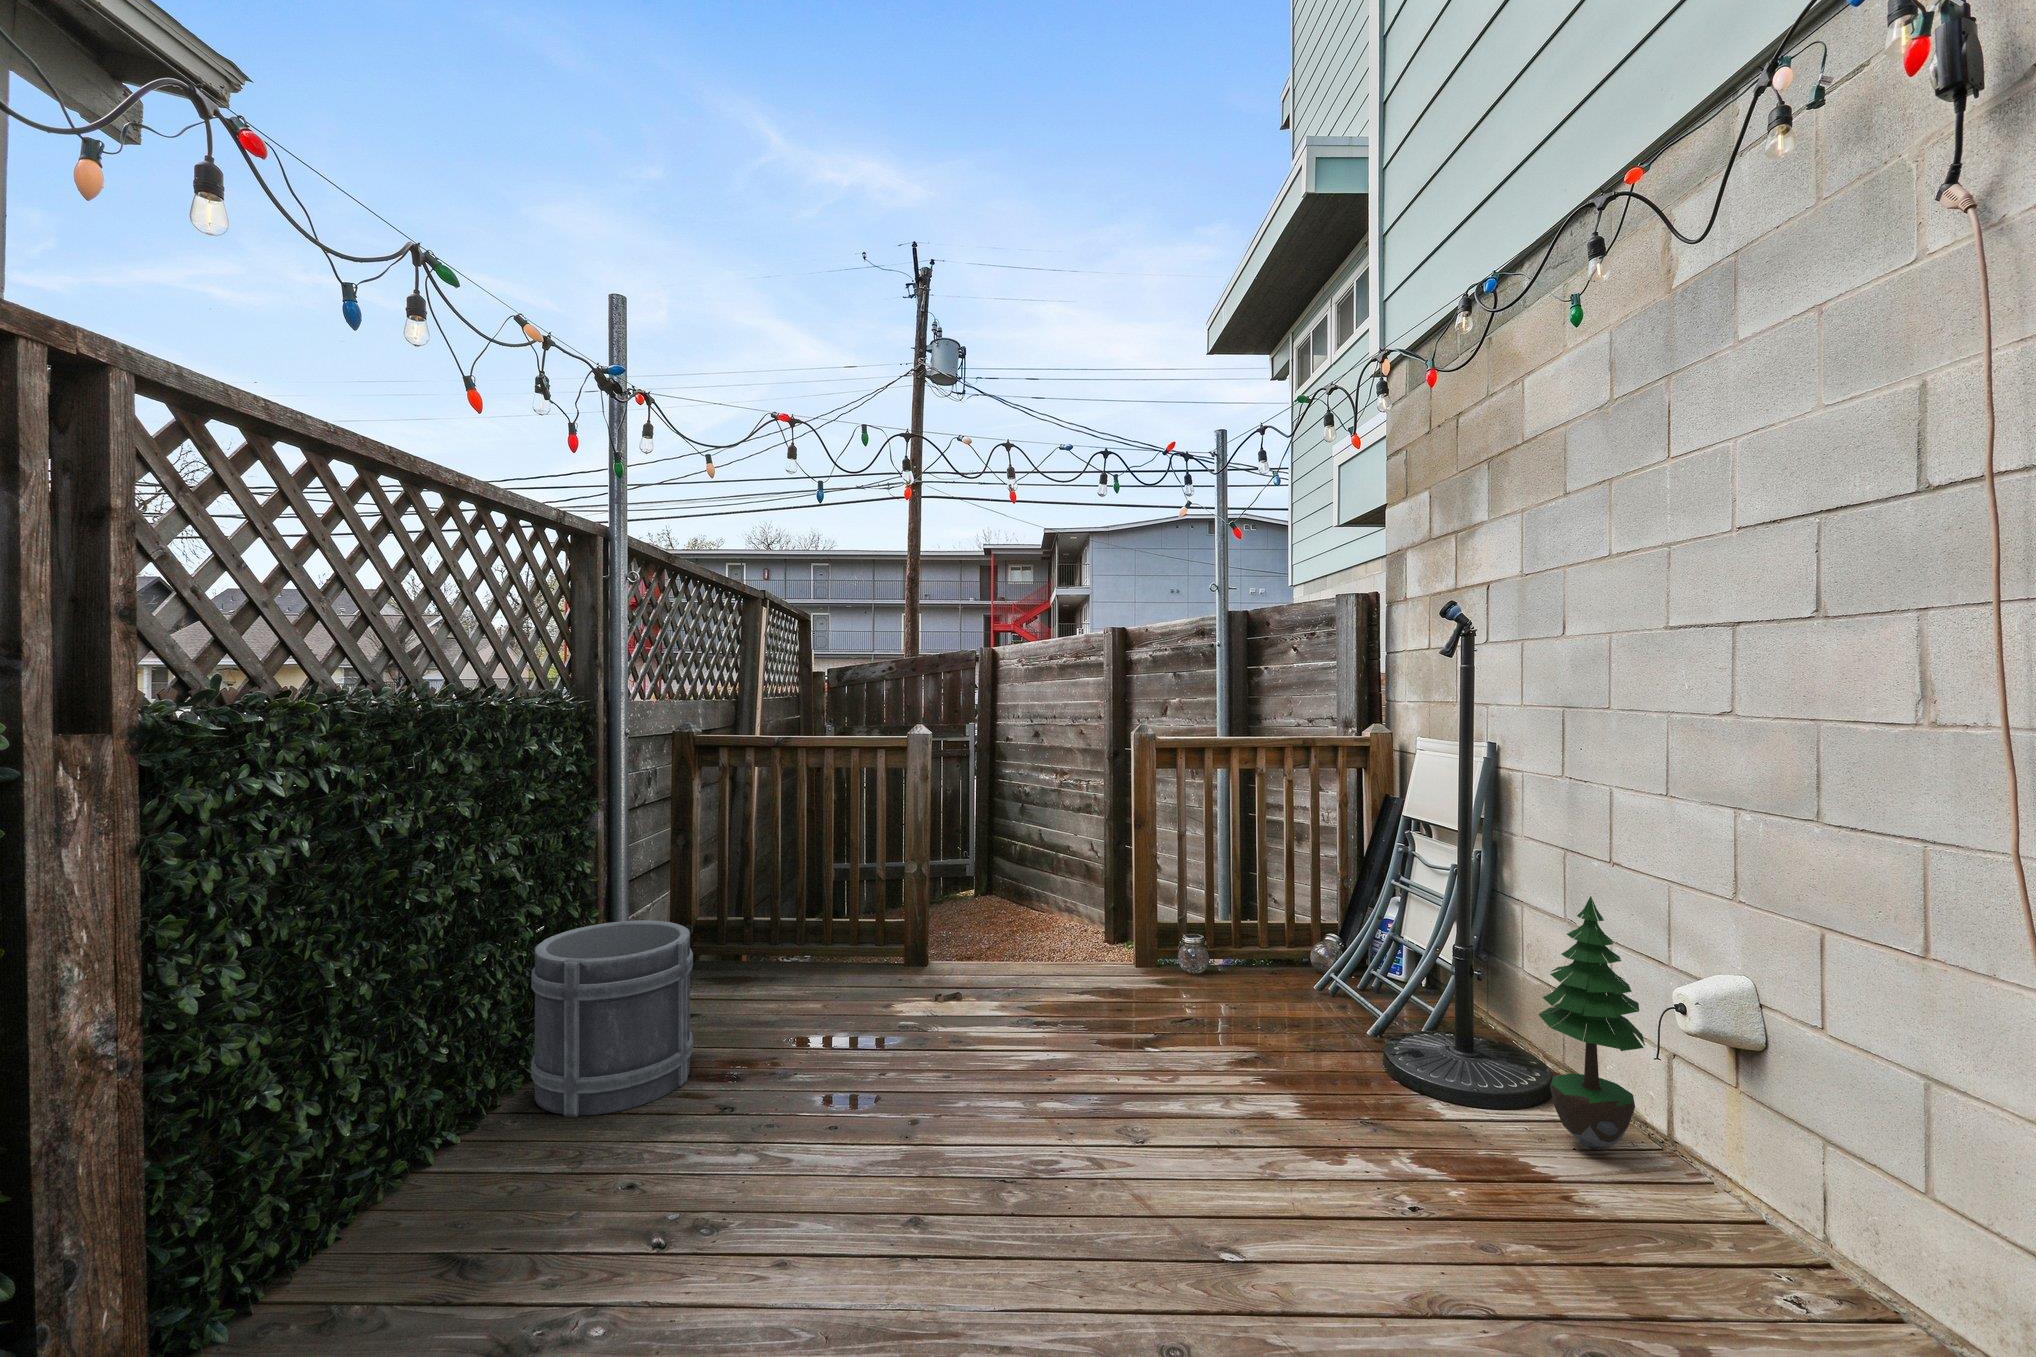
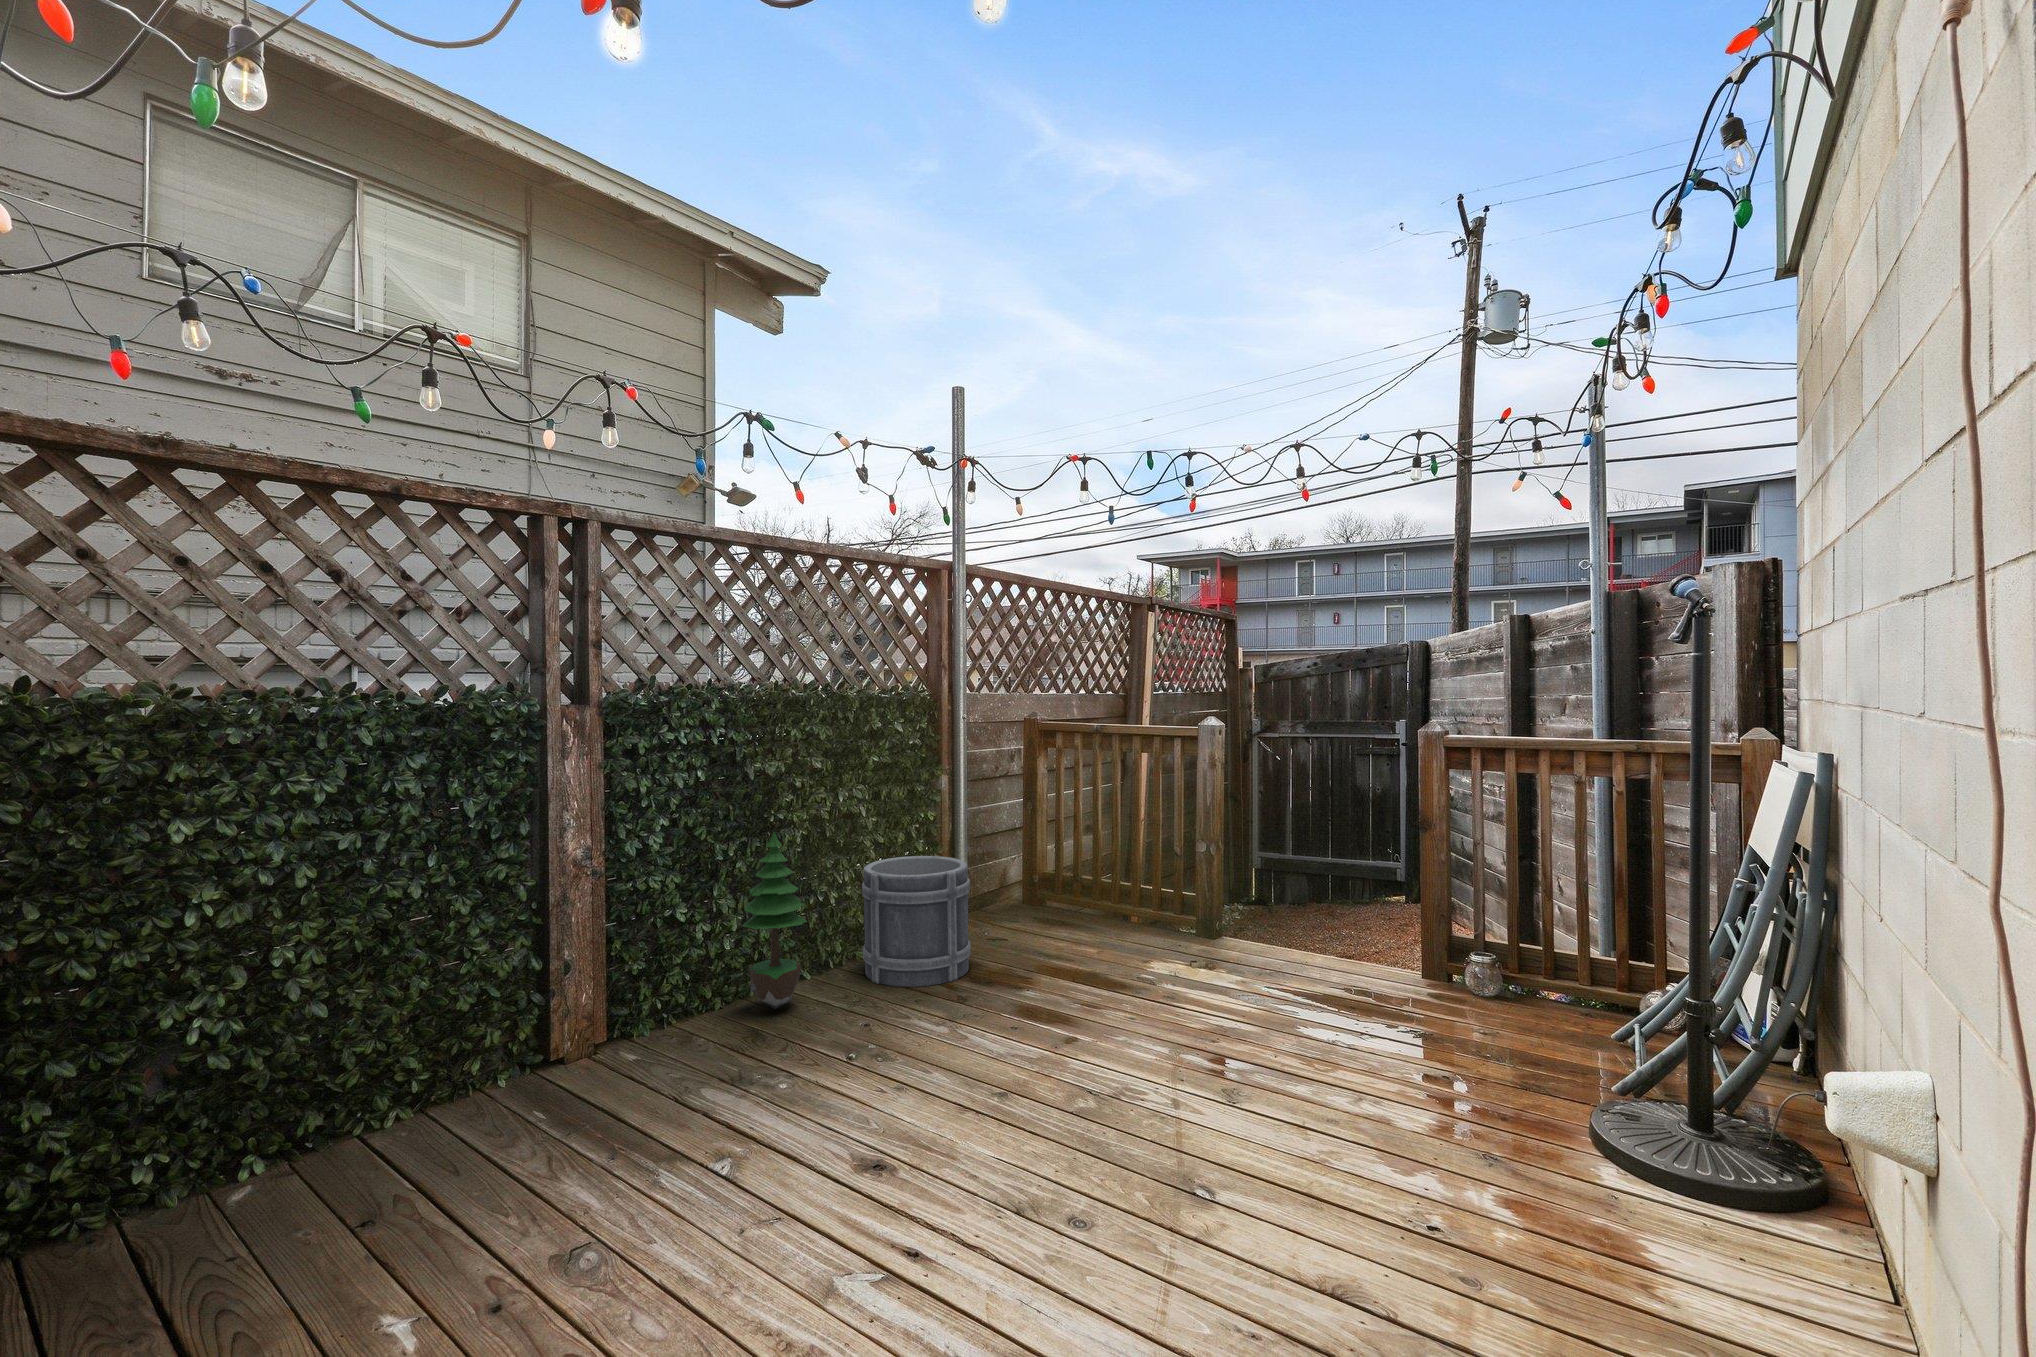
potted tree: present [1538,896,1645,1150] -> present [742,832,807,1009]

